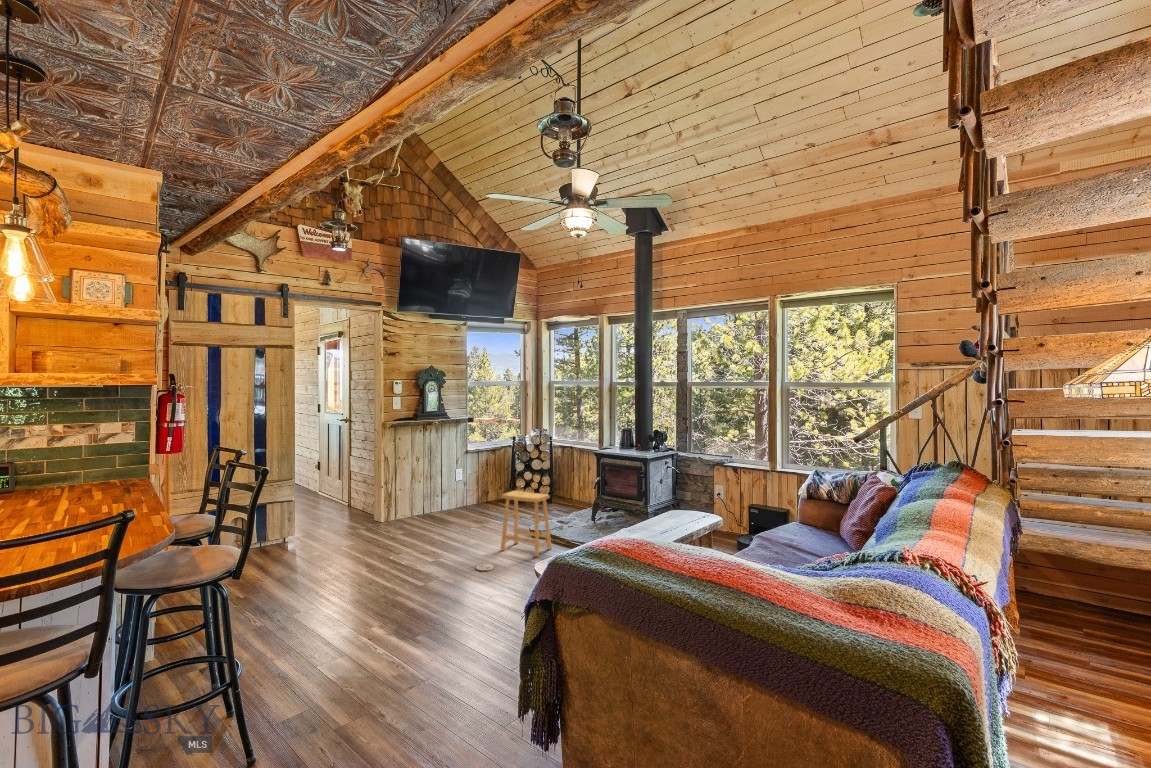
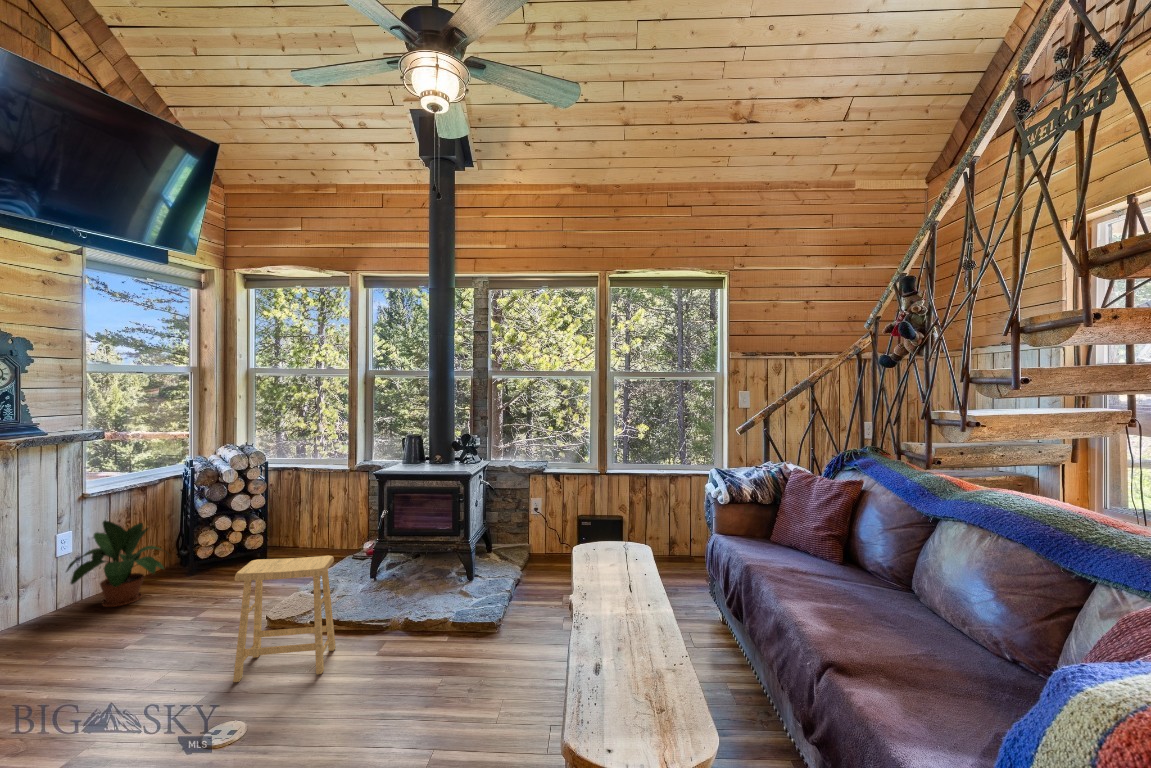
potted plant: none [458,465,502,511] -> present [66,521,164,607]

